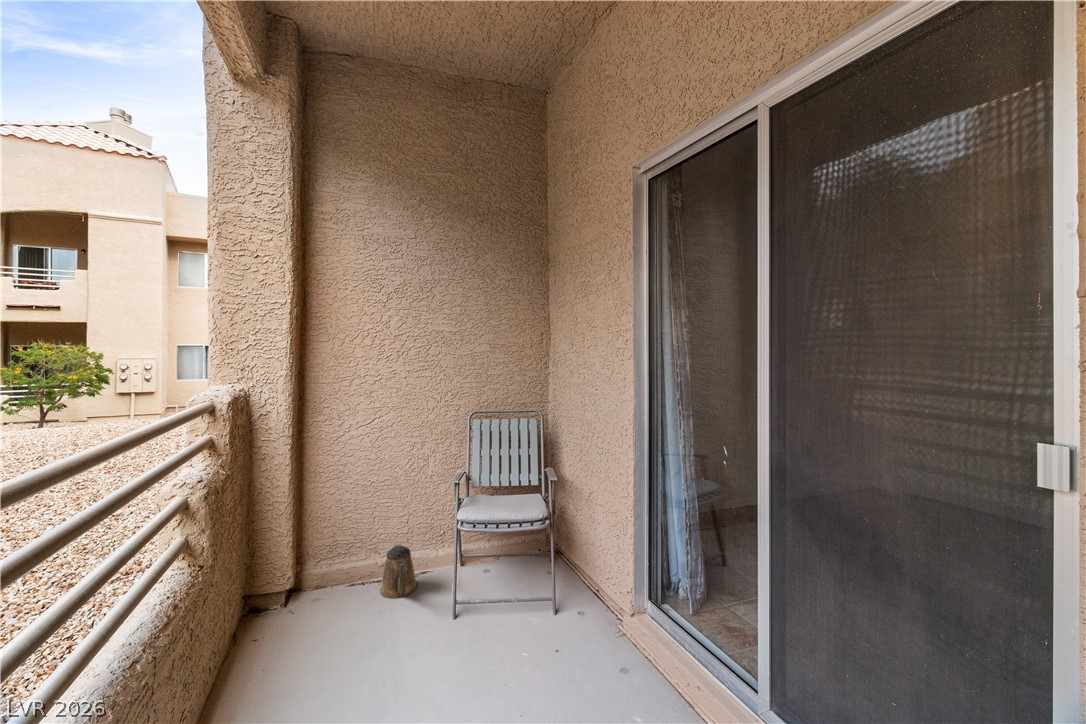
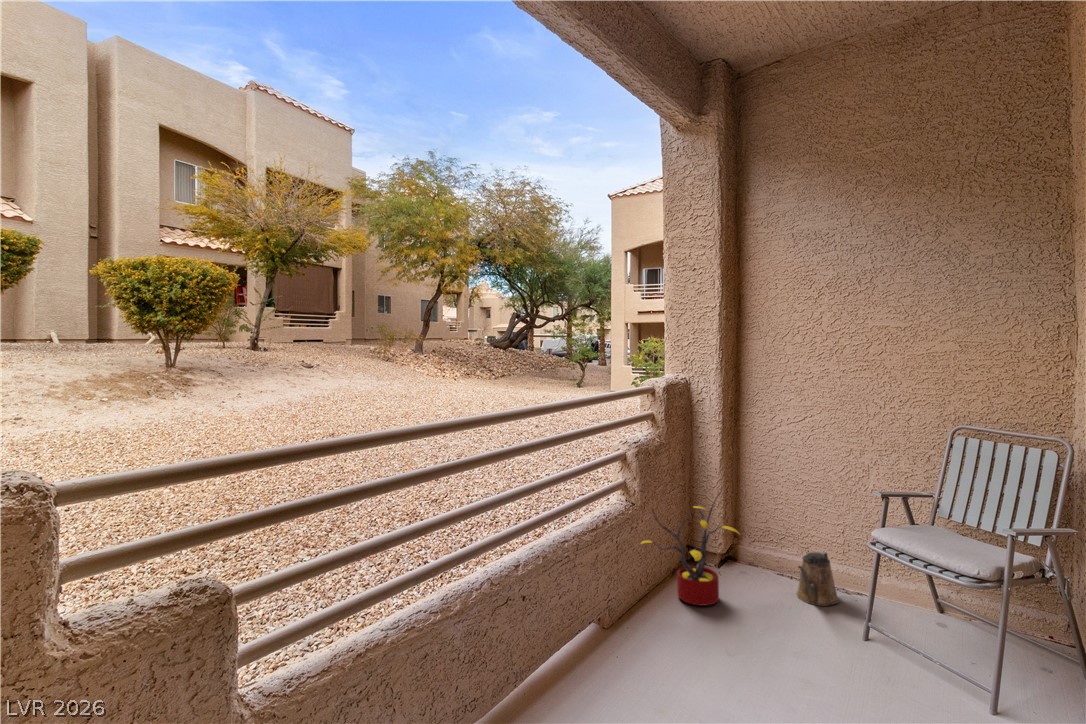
decorative plant: none [214,518,330,673] -> present [641,497,739,606]

